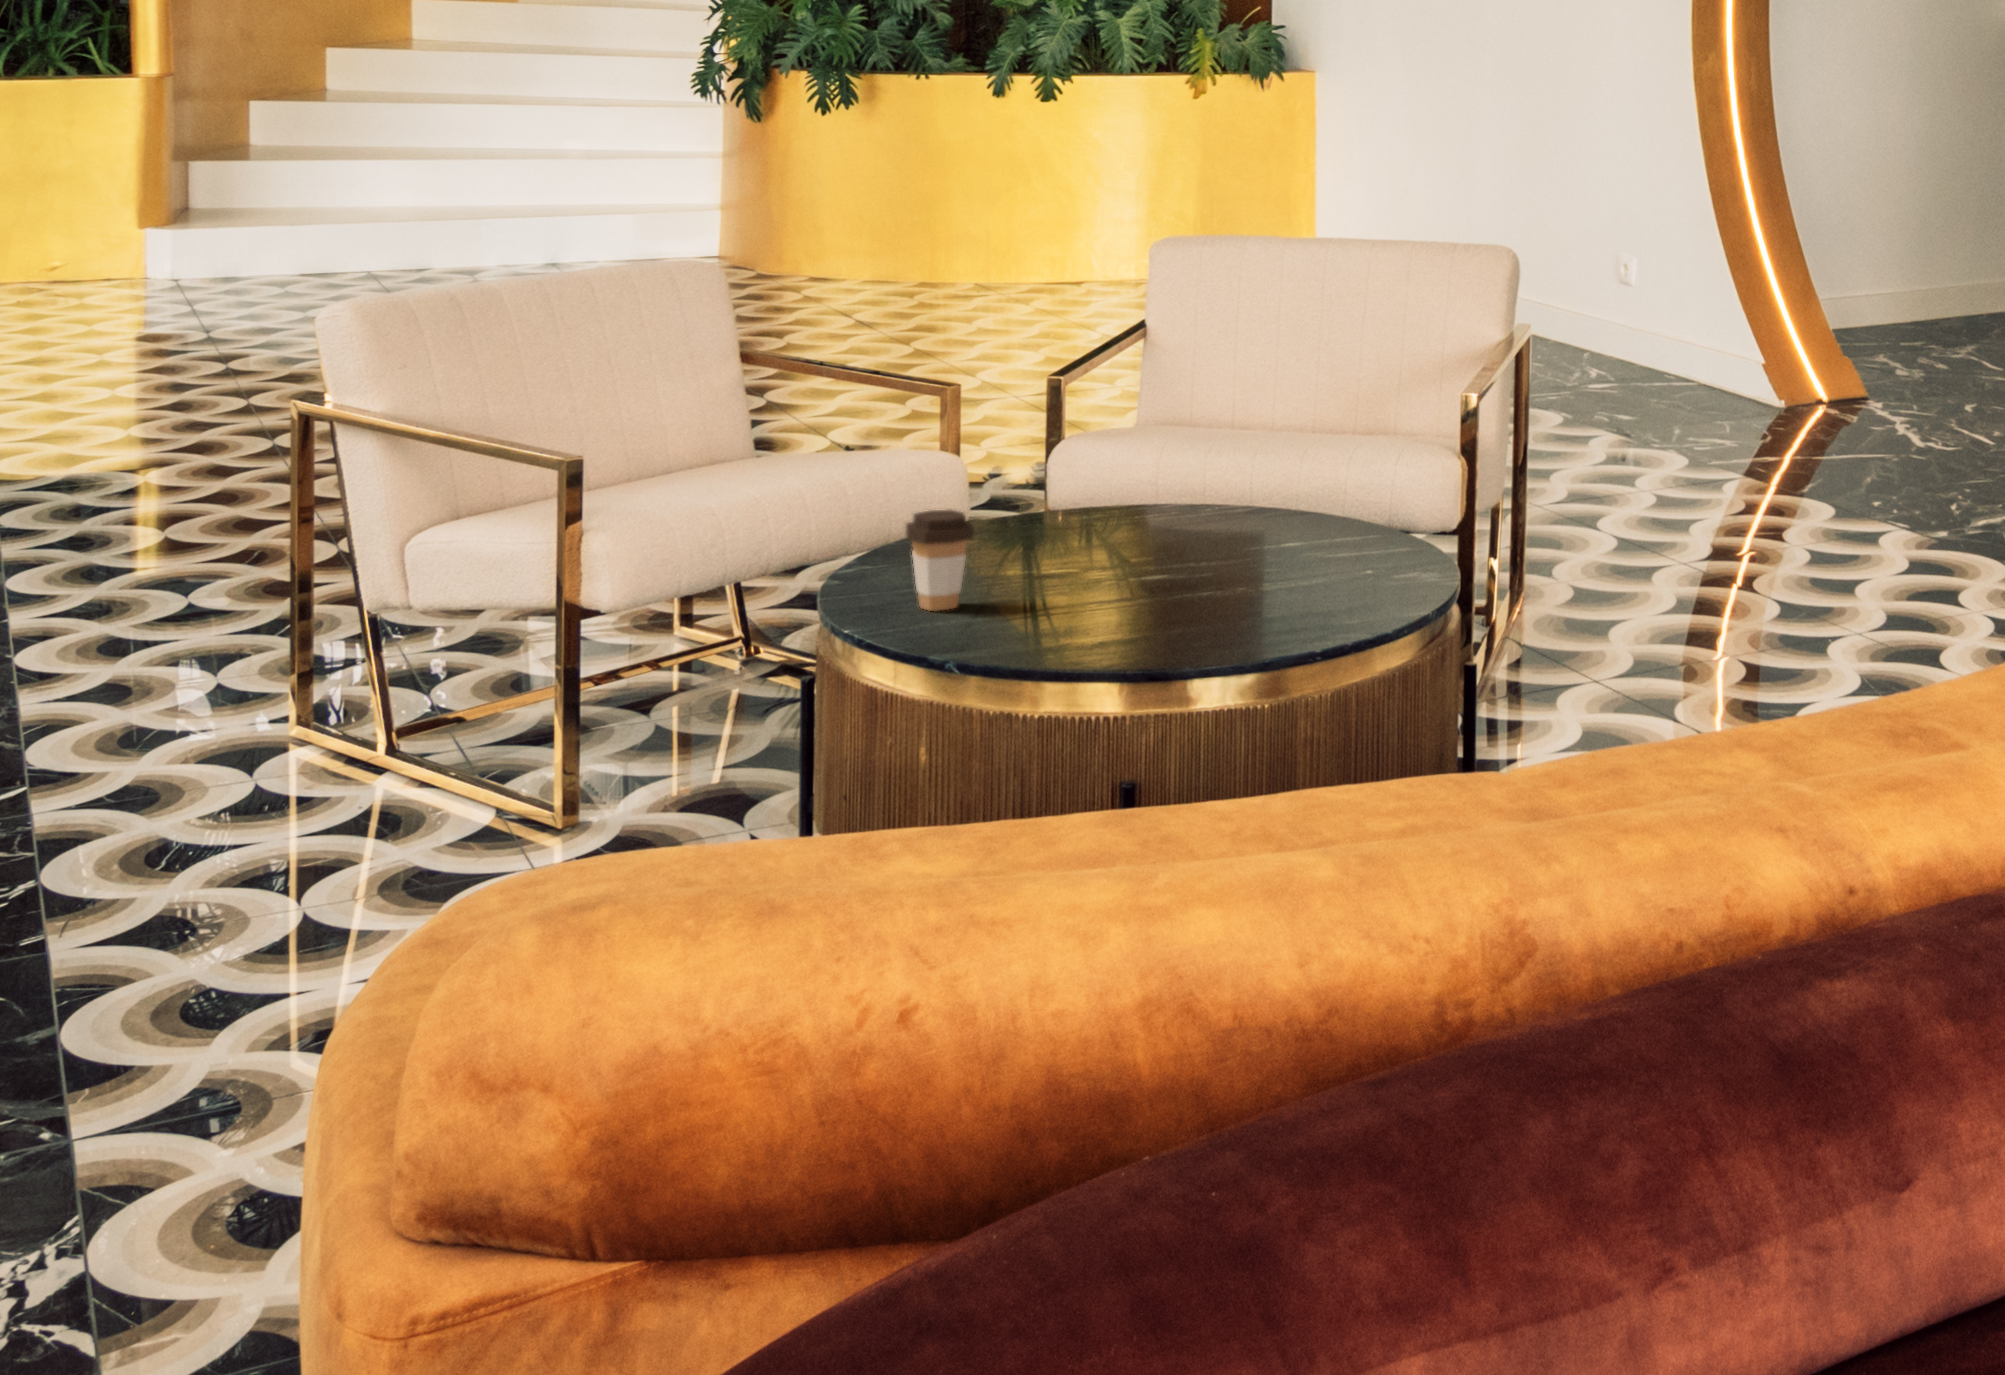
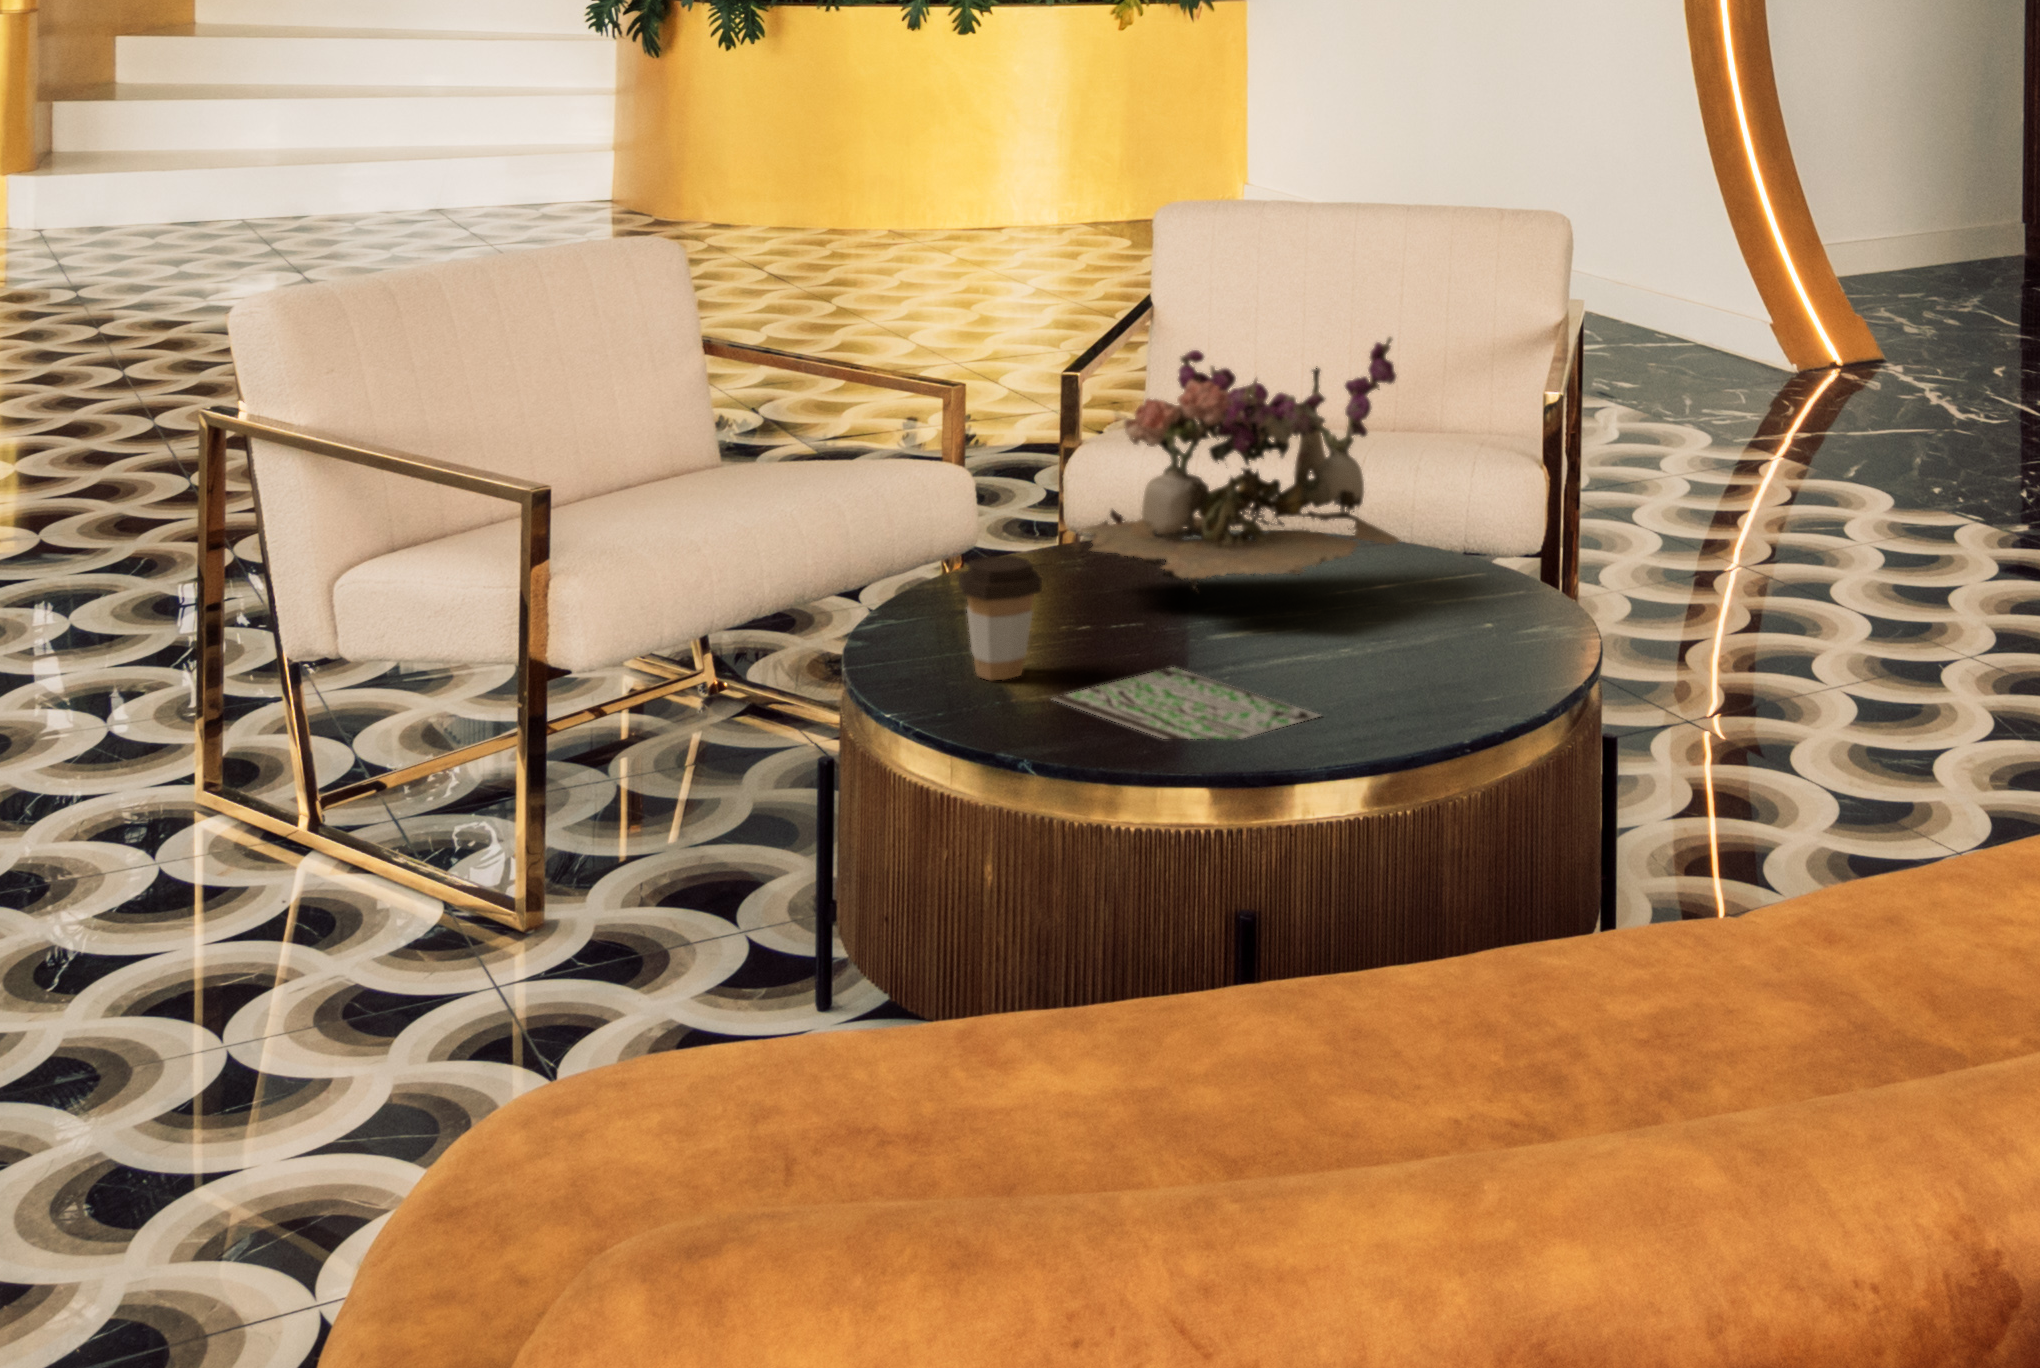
flower arrangement: none [1025,338,1297,553] -> present [1081,337,1401,590]
book: none [975,603,1198,660] -> present [1054,667,1319,739]

